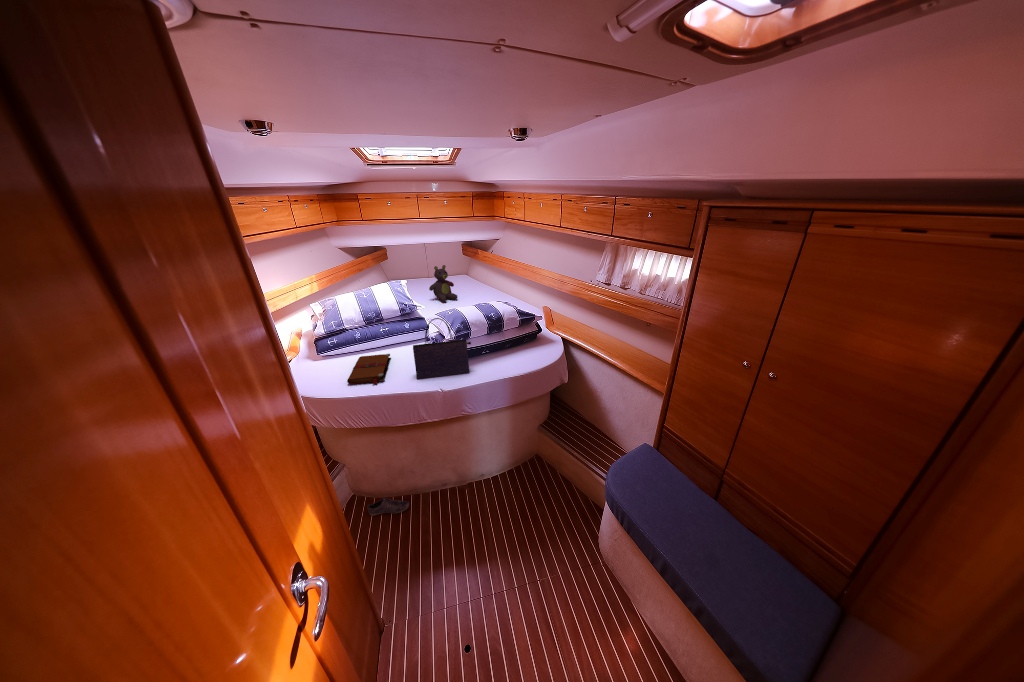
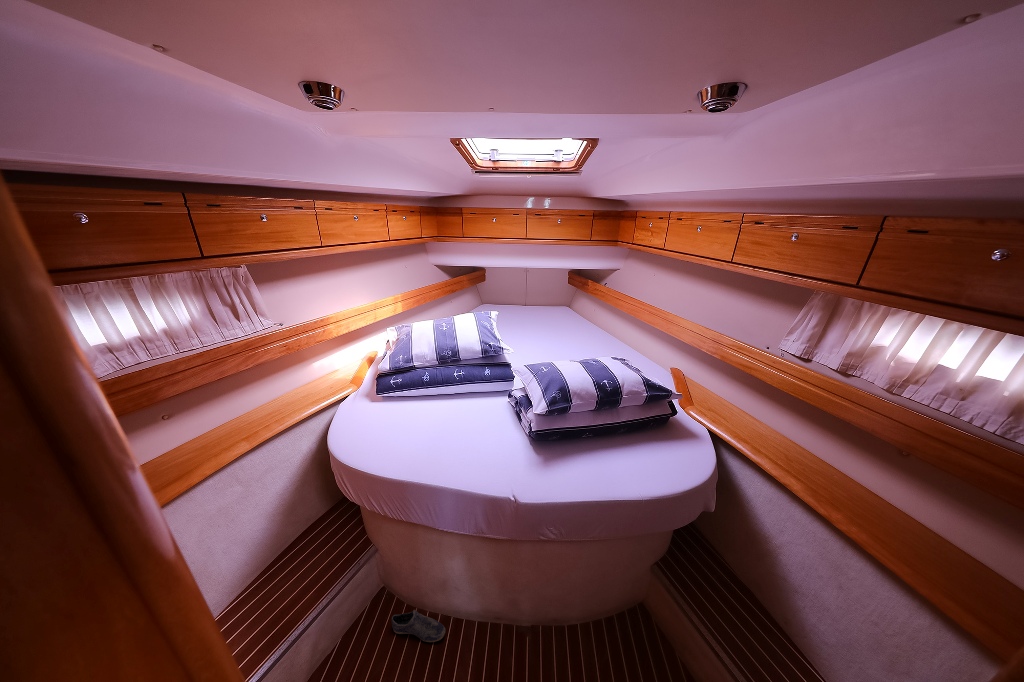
stuffed bear: present [429,265,457,302] -> none [523,298,556,344]
tote bag: present [413,318,471,379] -> none [484,380,569,467]
book: present [347,354,391,384] -> none [394,407,458,458]

